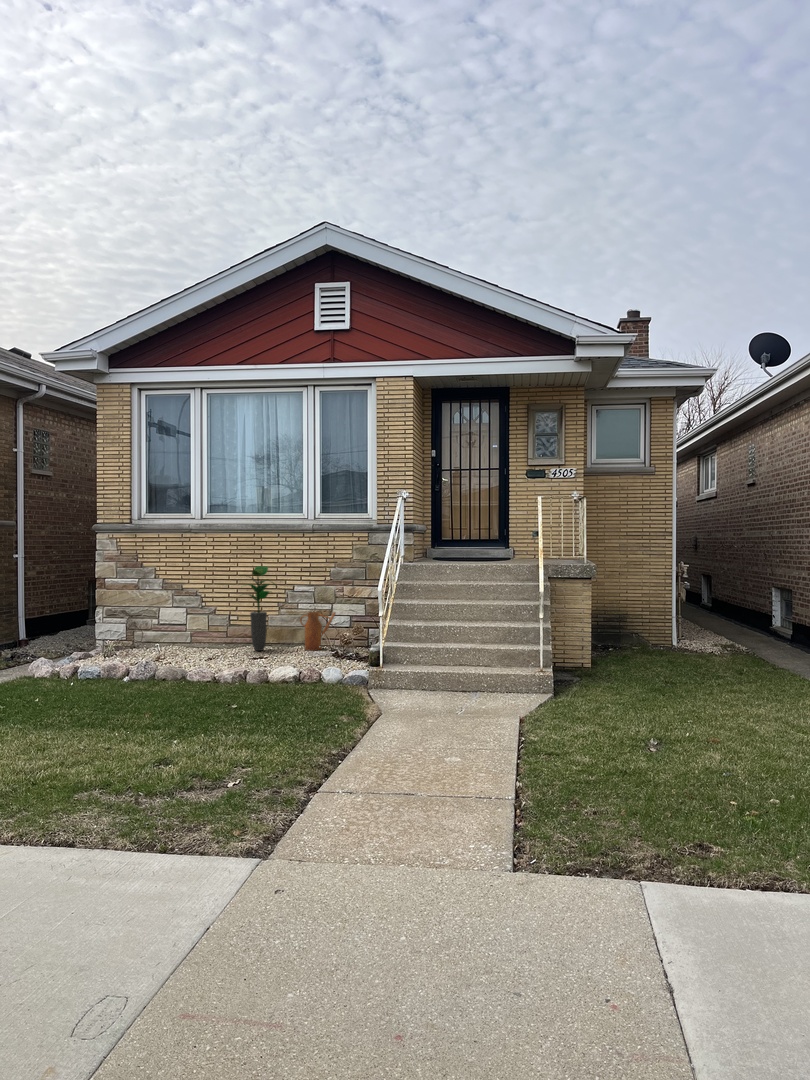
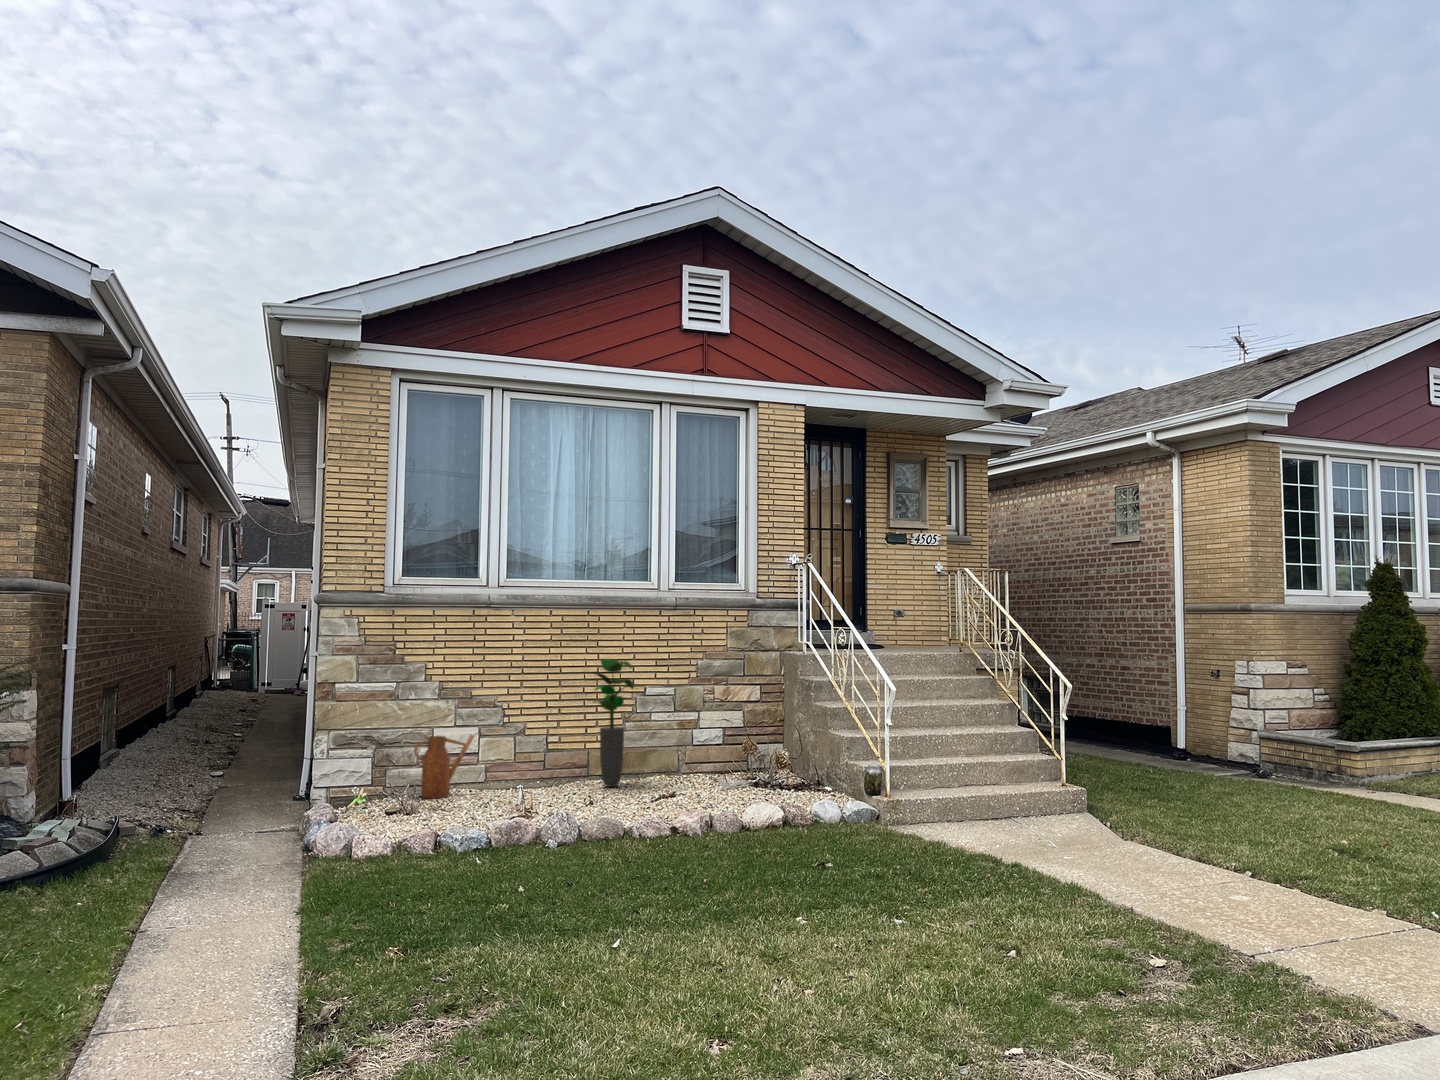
watering can: present [300,612,335,651] -> present [414,735,474,798]

